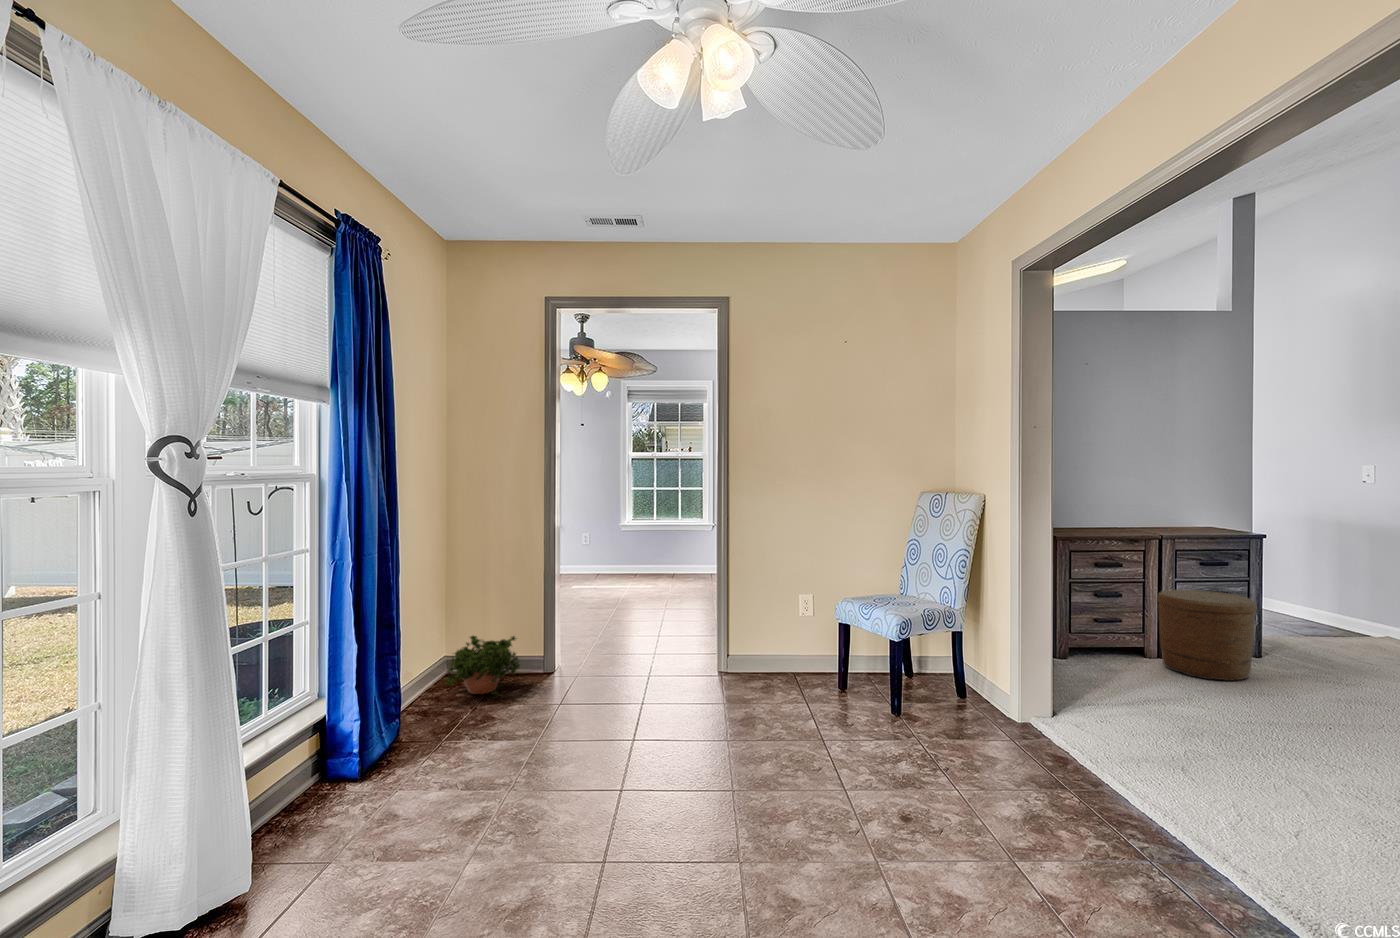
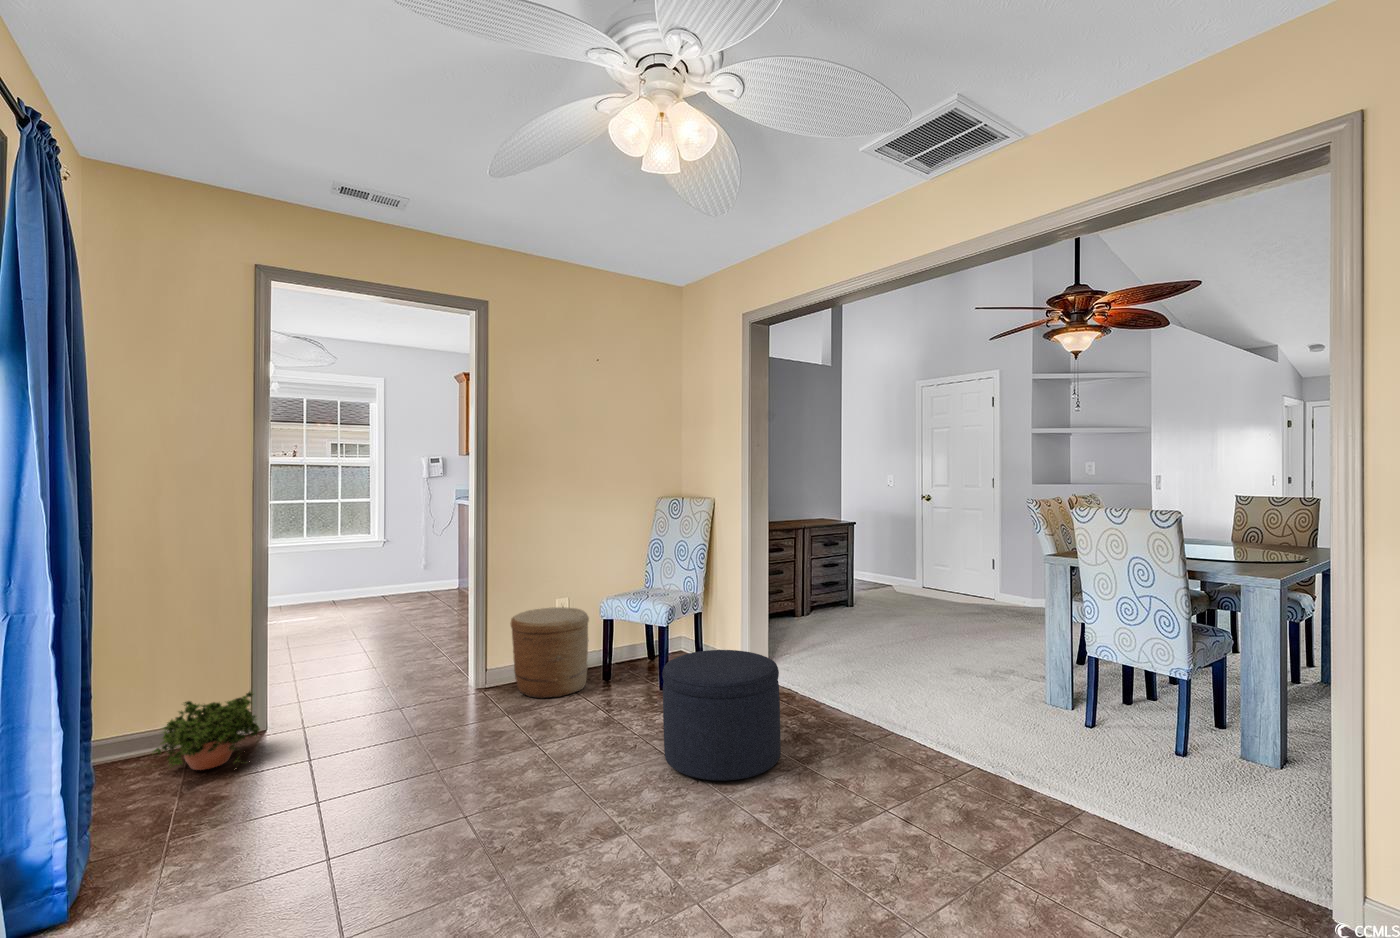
woven basket: present [1157,590,1257,681] -> present [510,607,589,698]
ottoman: none [832,673,989,848] -> present [662,650,781,781]

